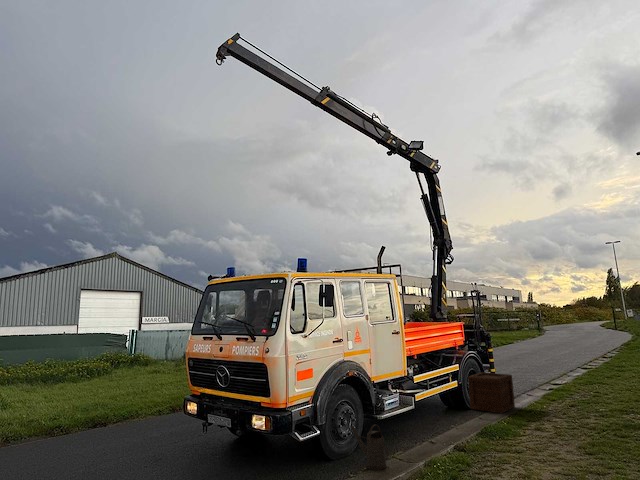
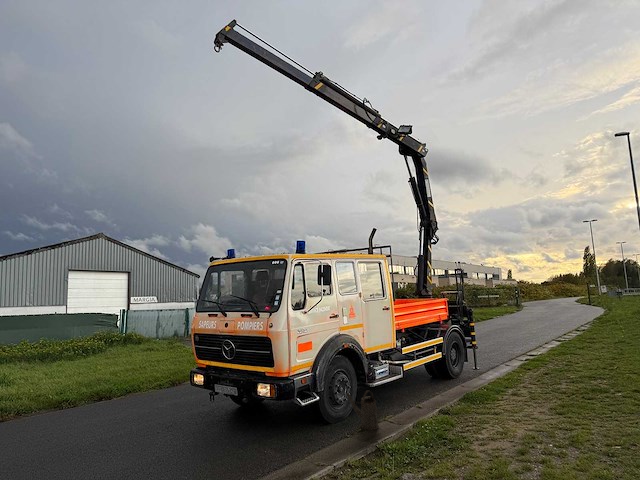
wooden crate: present [468,373,515,413] -> none [451,345,494,382]

